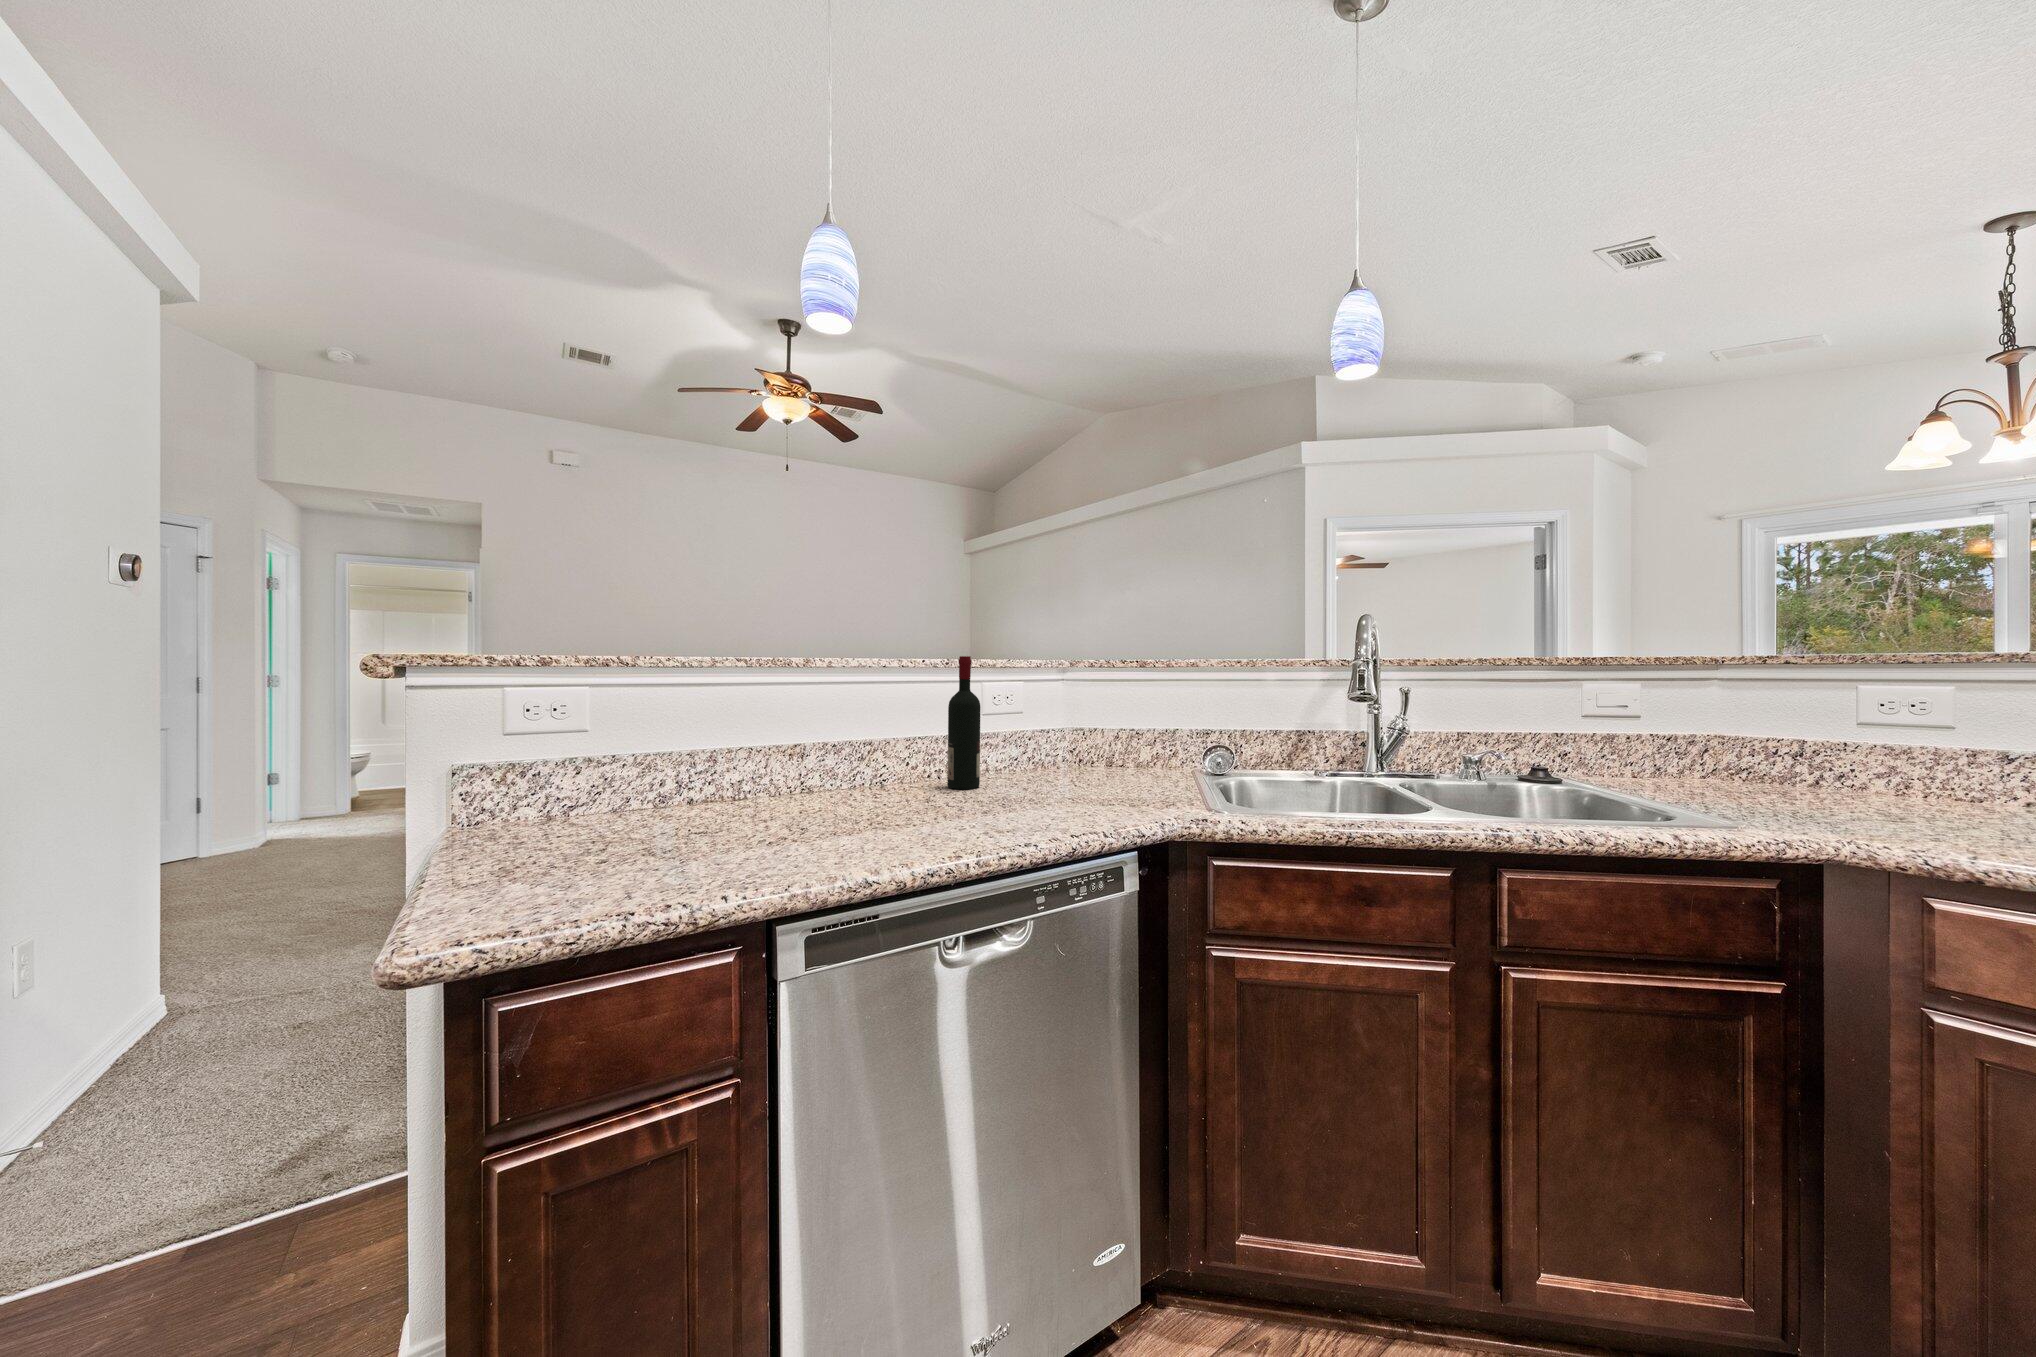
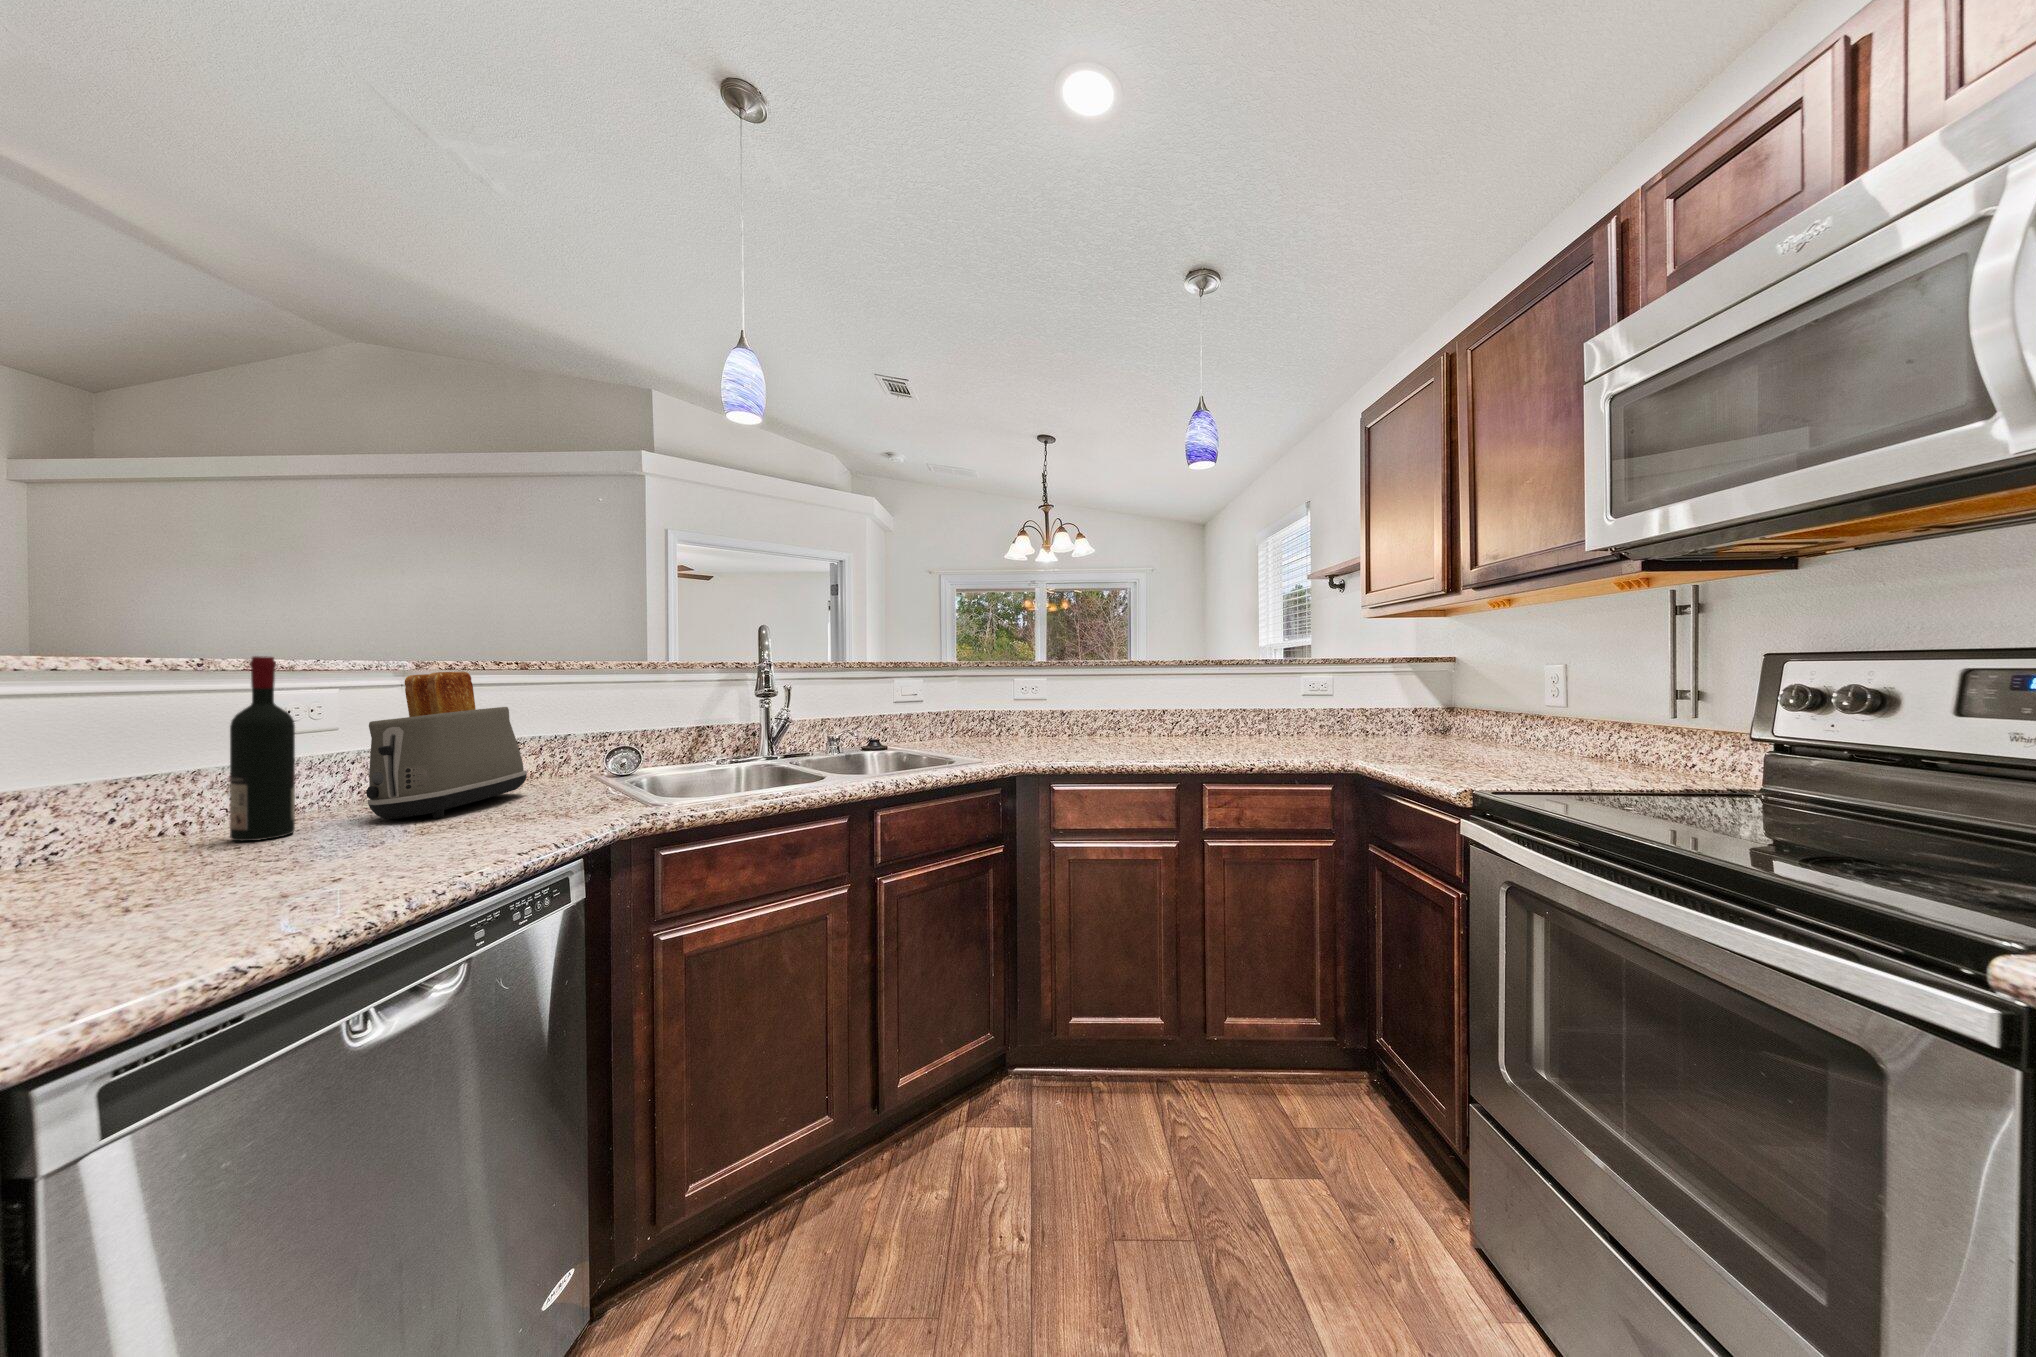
toaster: none [1019,669,1133,791] -> present [366,671,527,819]

